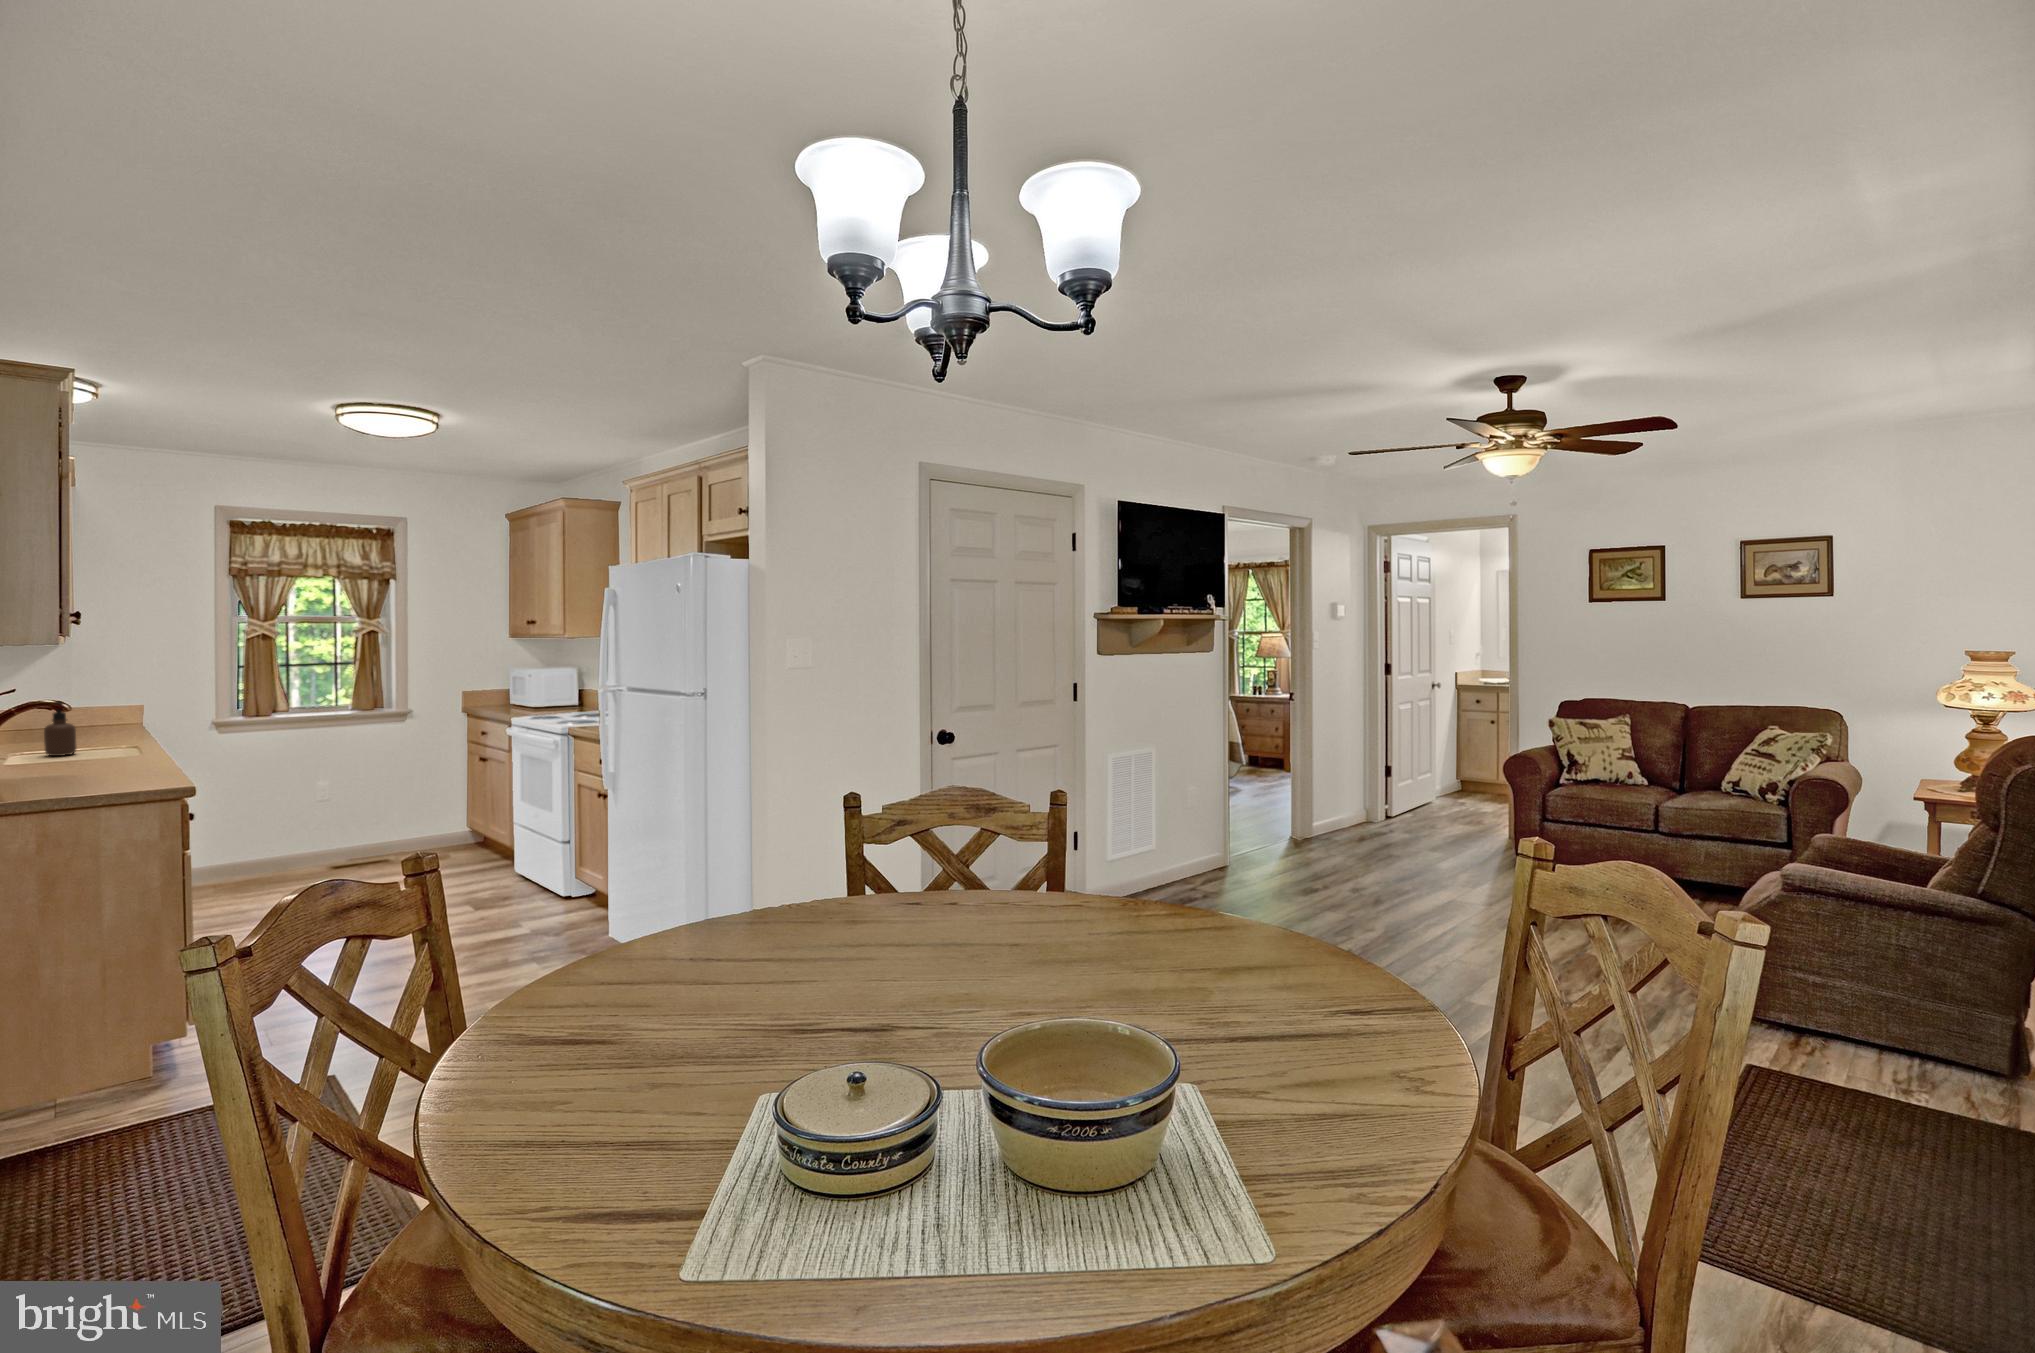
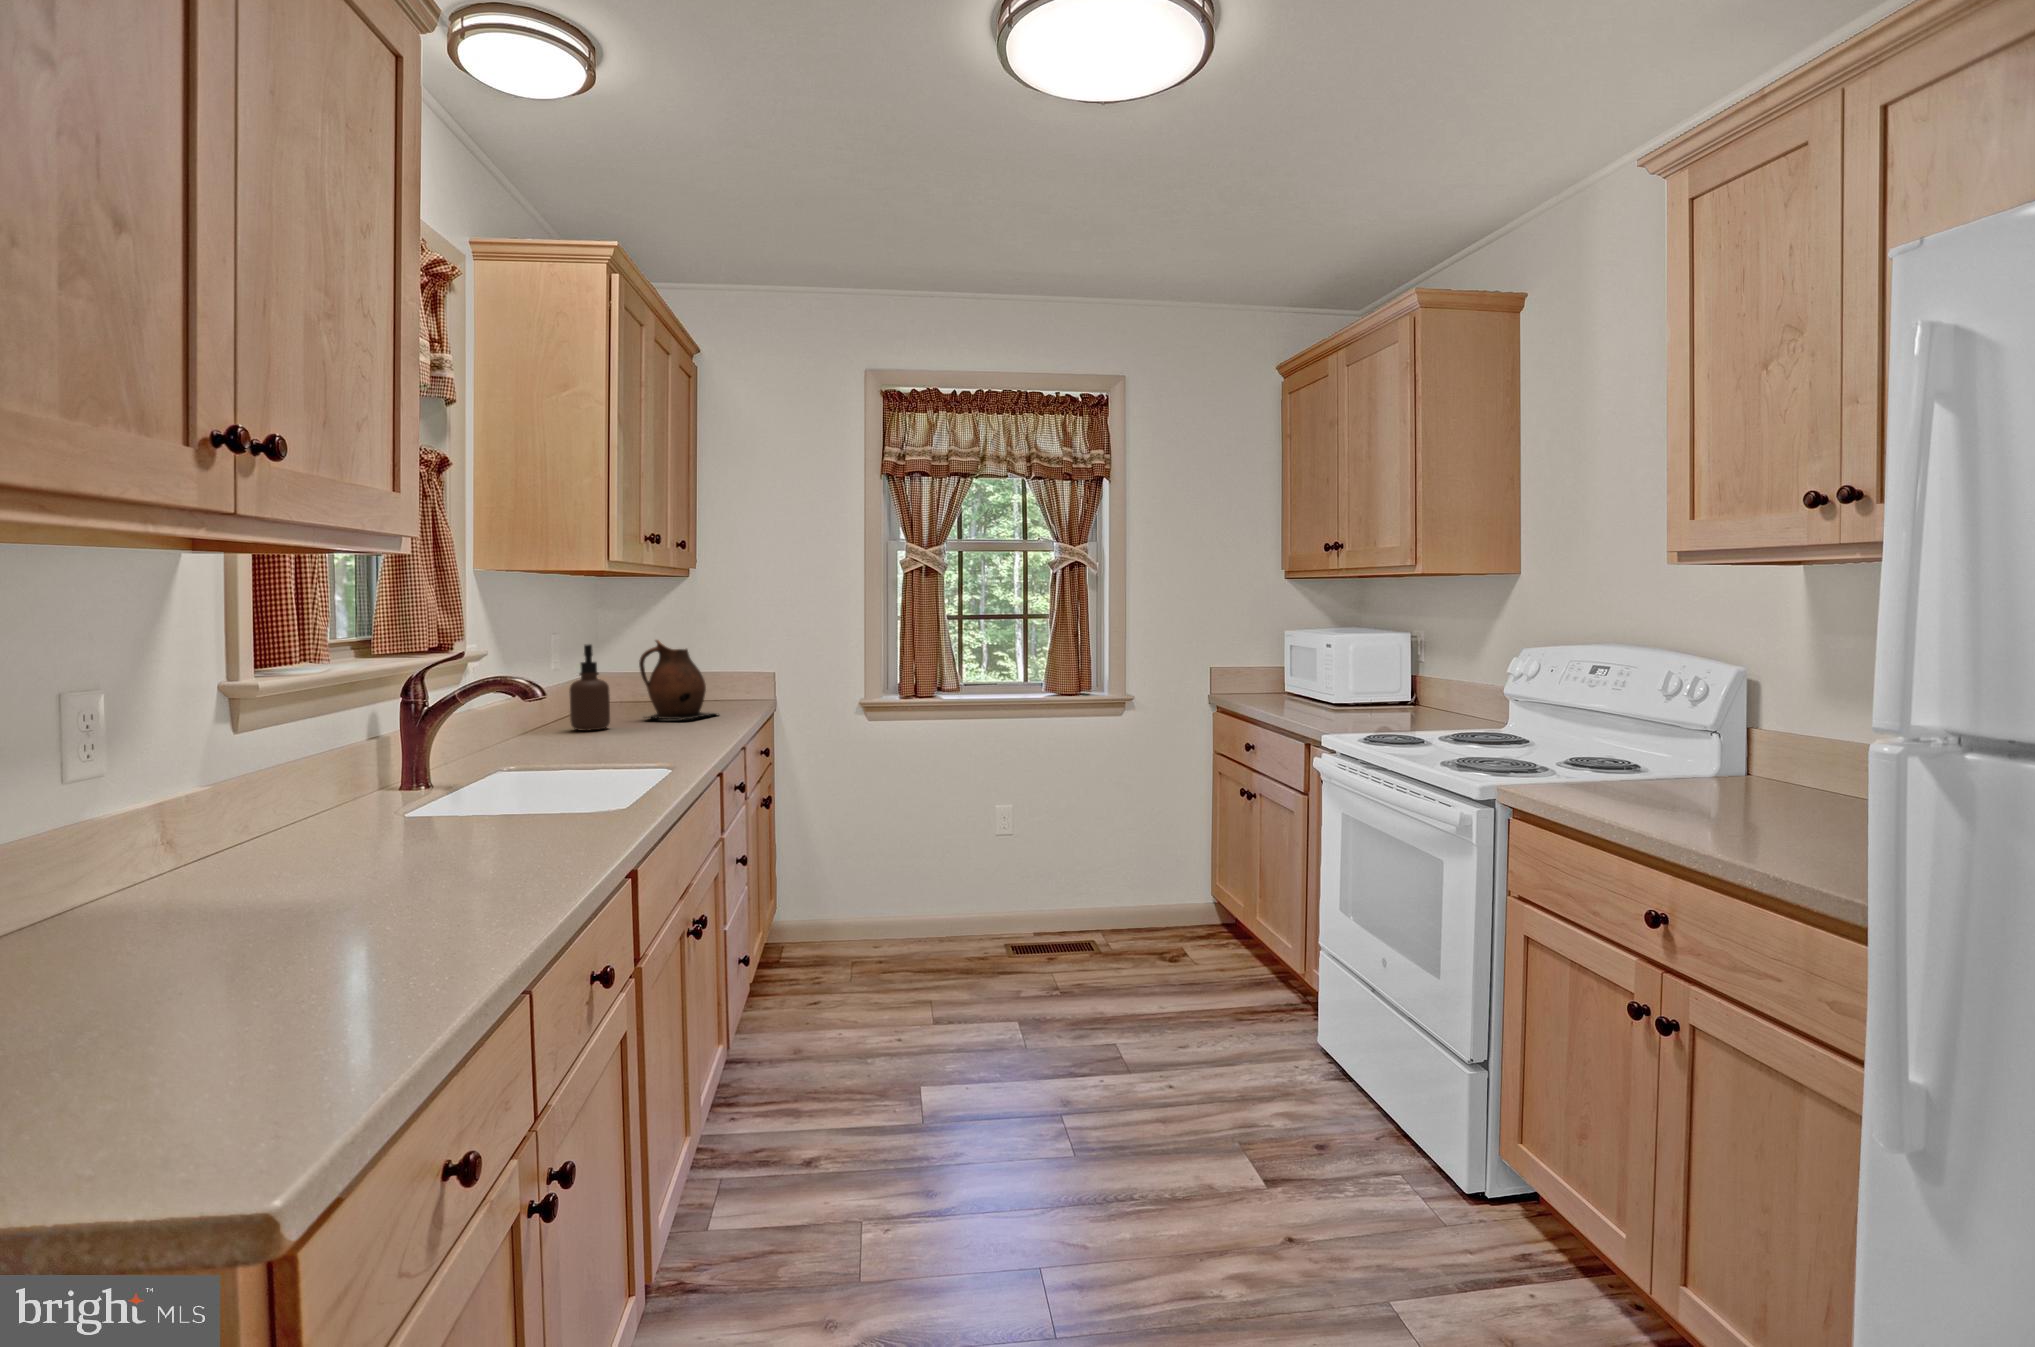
ceramic pitcher: none [77,694,137,745] -> present [639,640,716,720]

